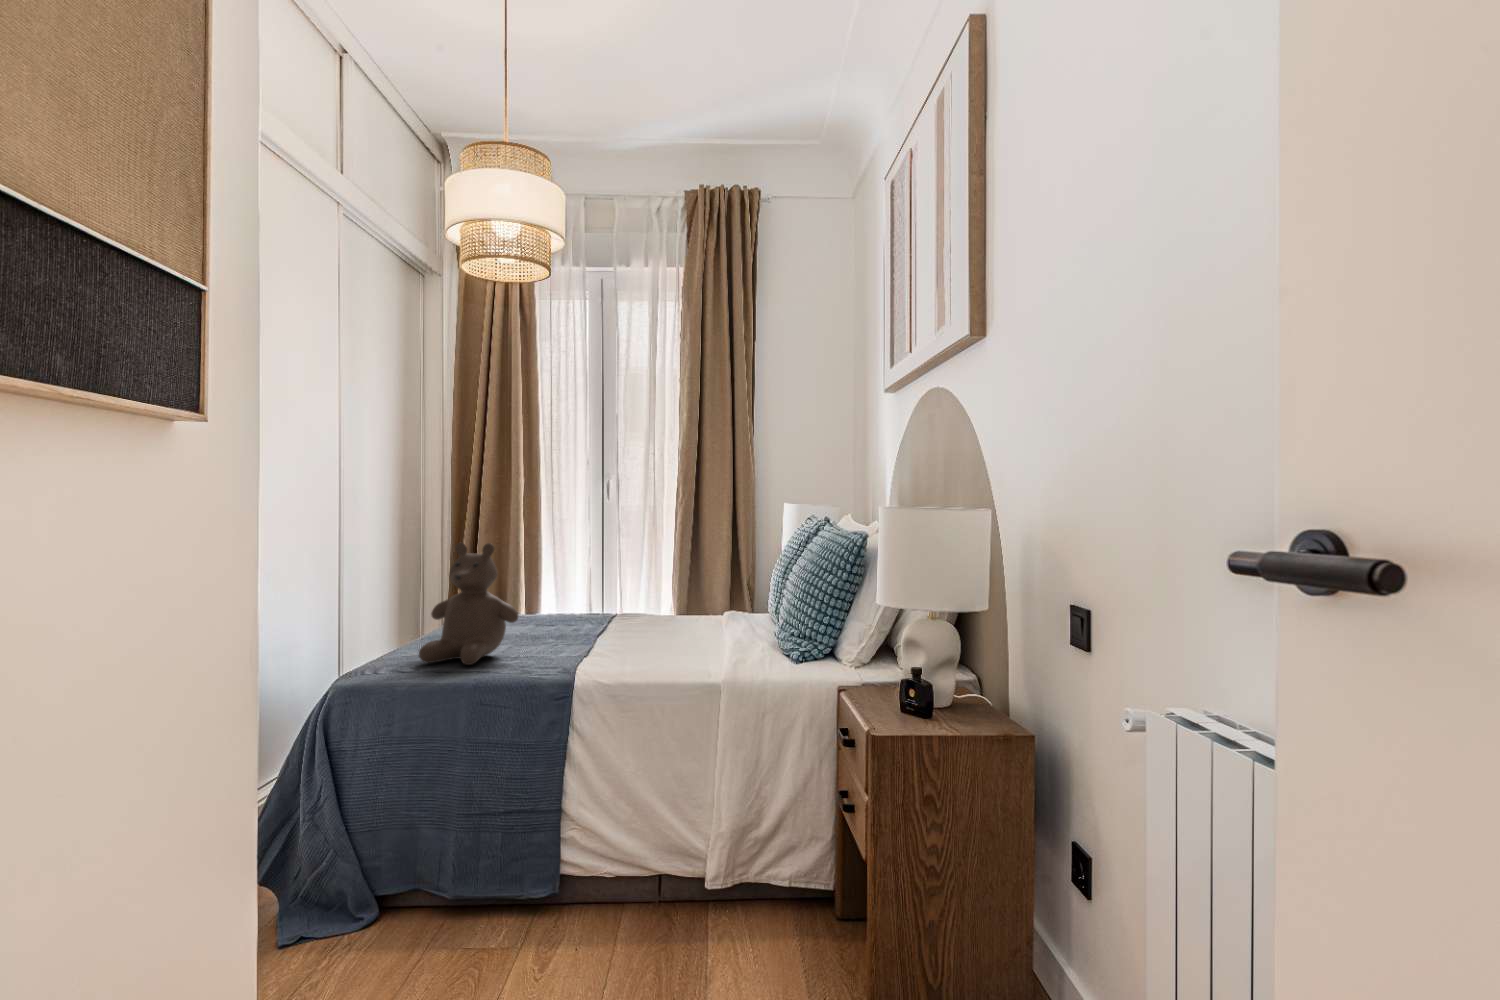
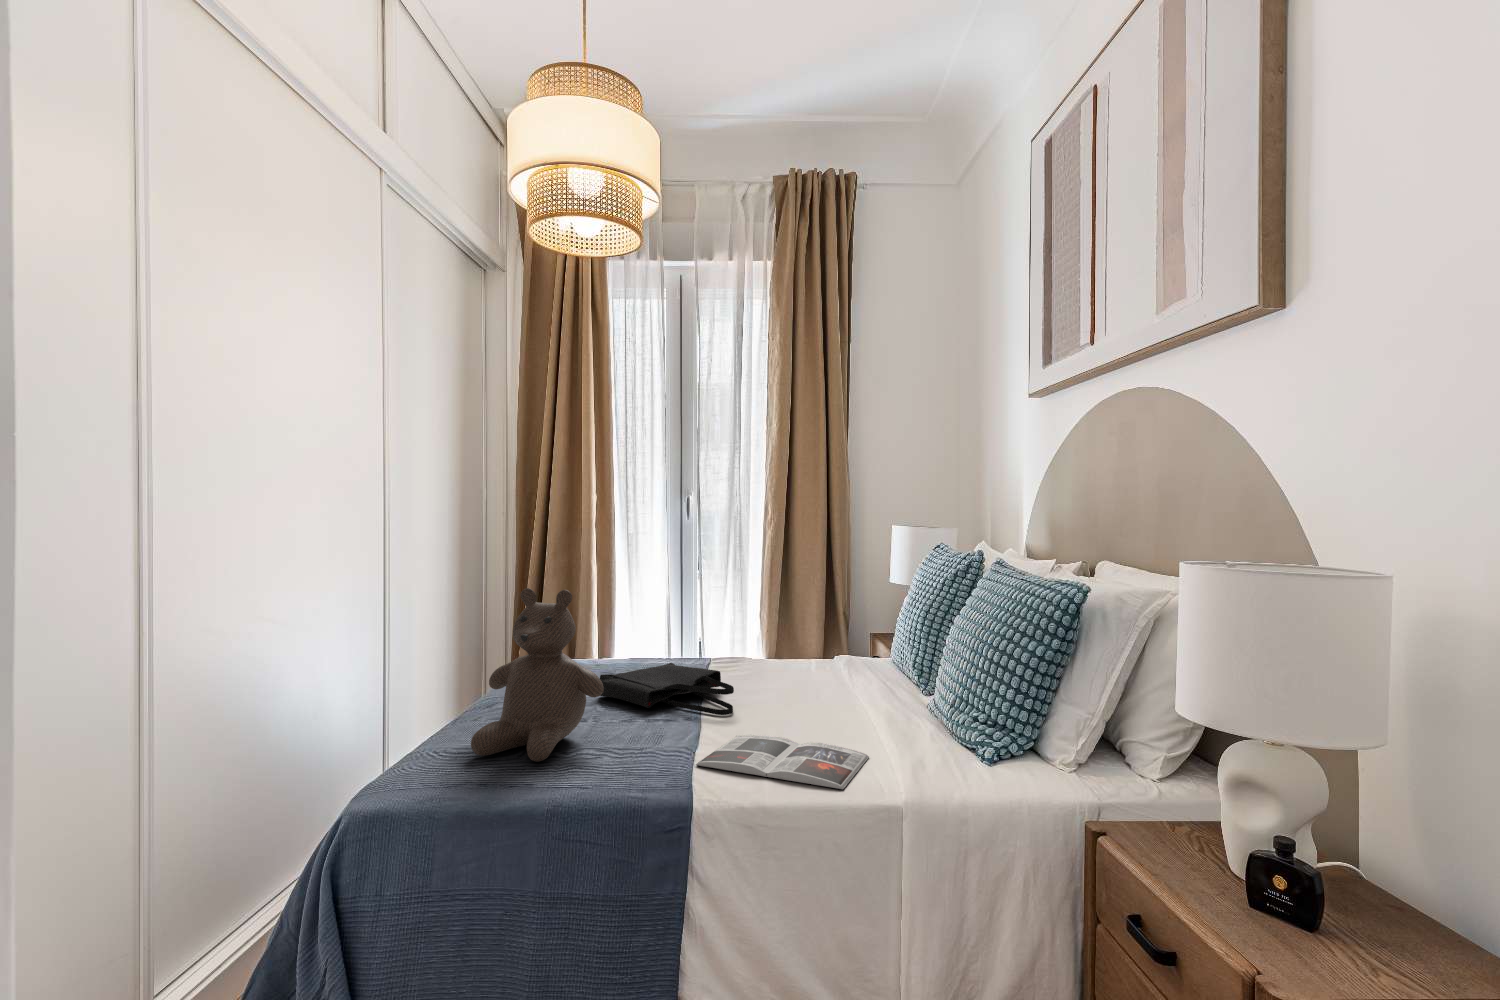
tote bag: none [520,612,624,644] -> present [600,663,734,715]
magazine: none [584,651,713,675] -> present [696,735,869,789]

